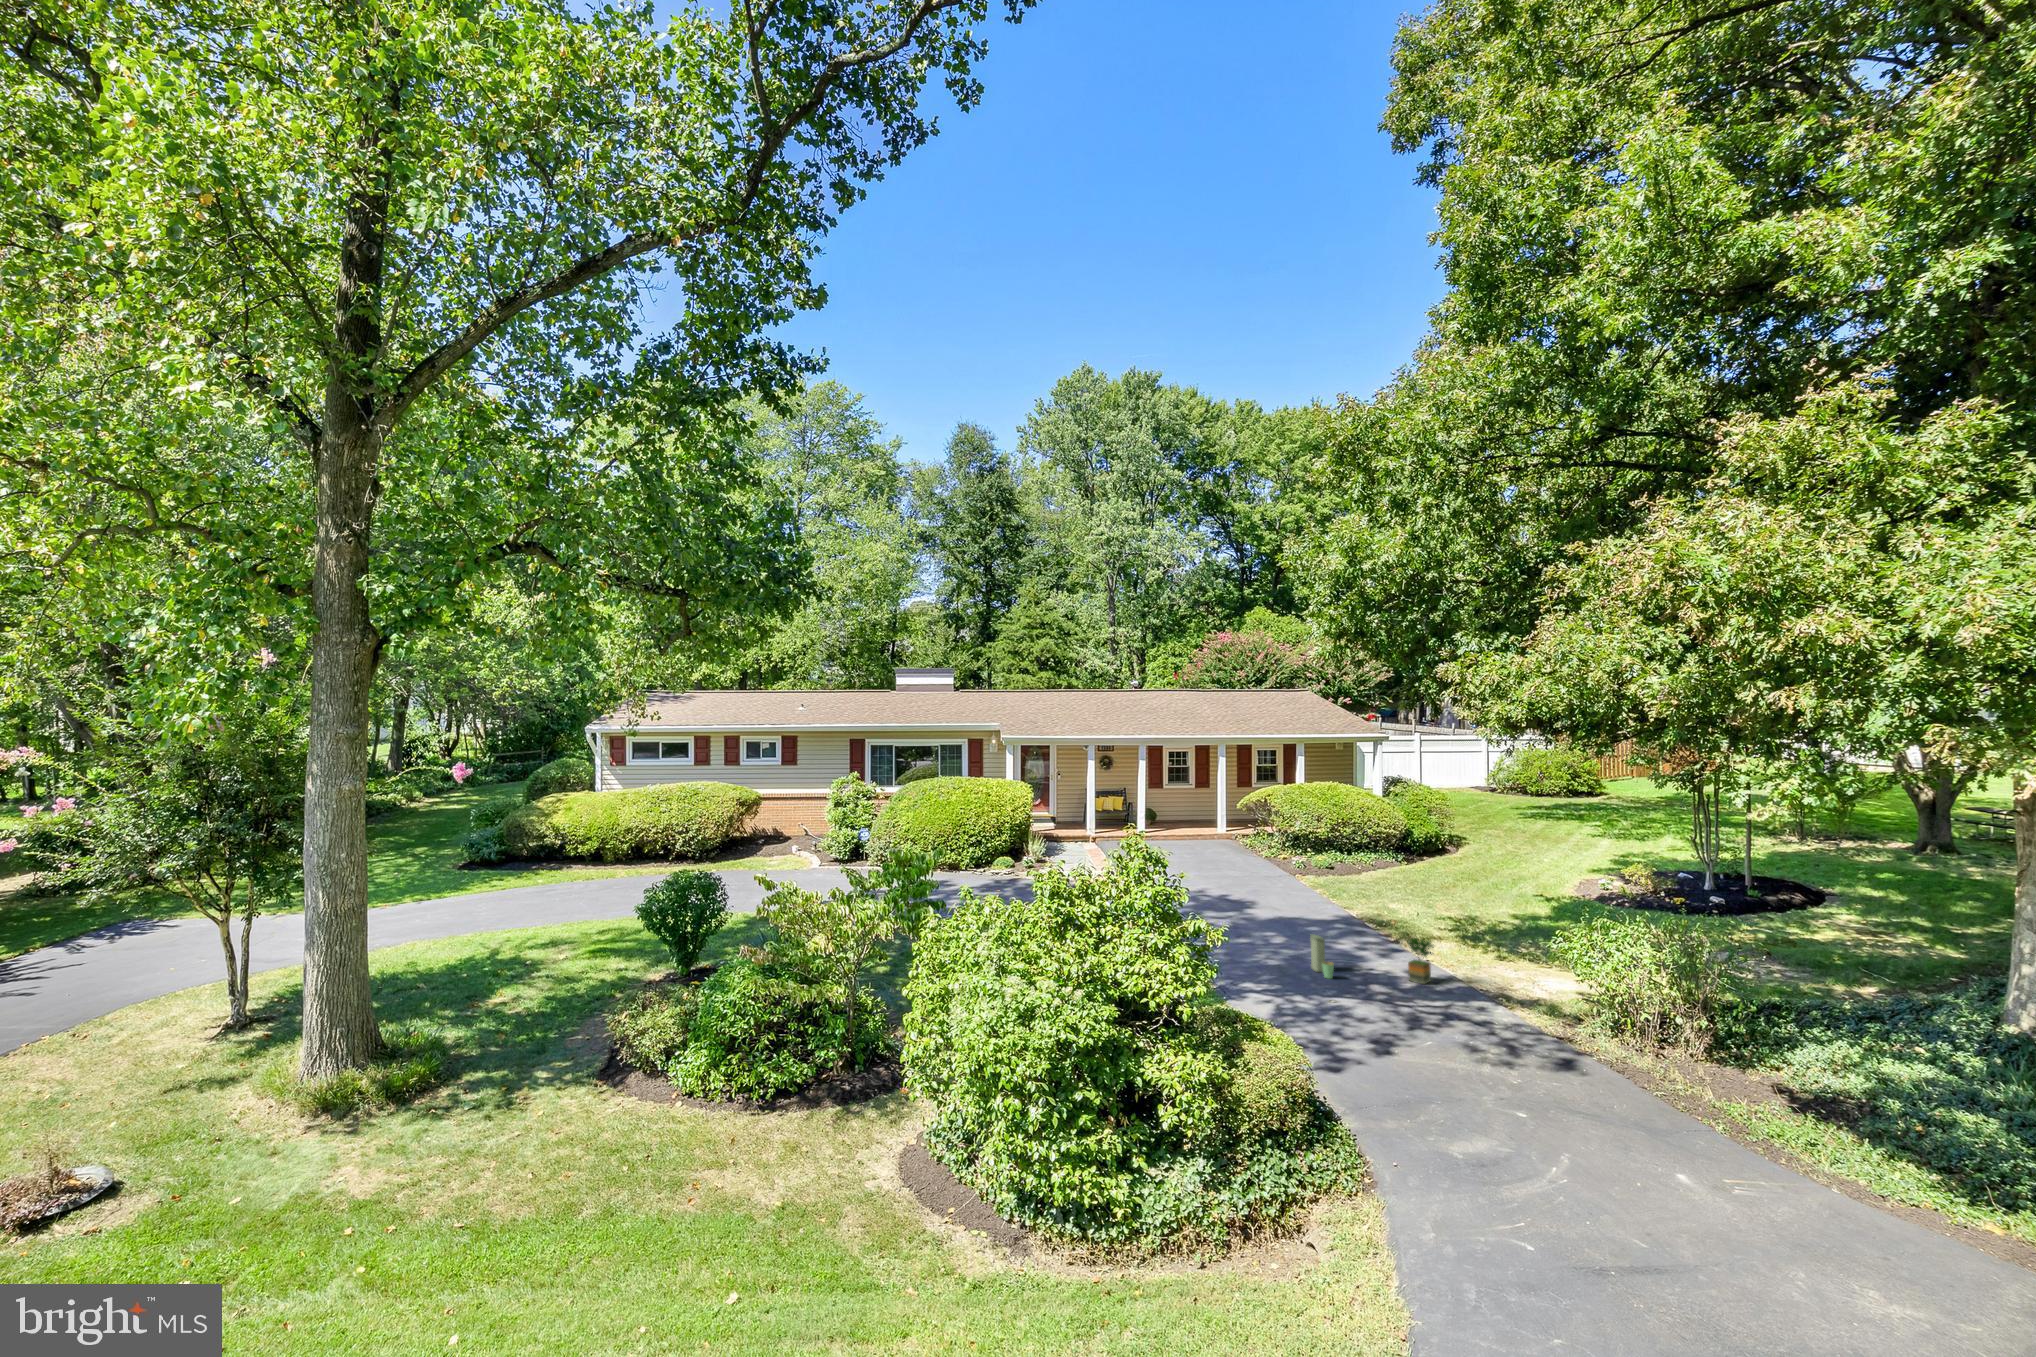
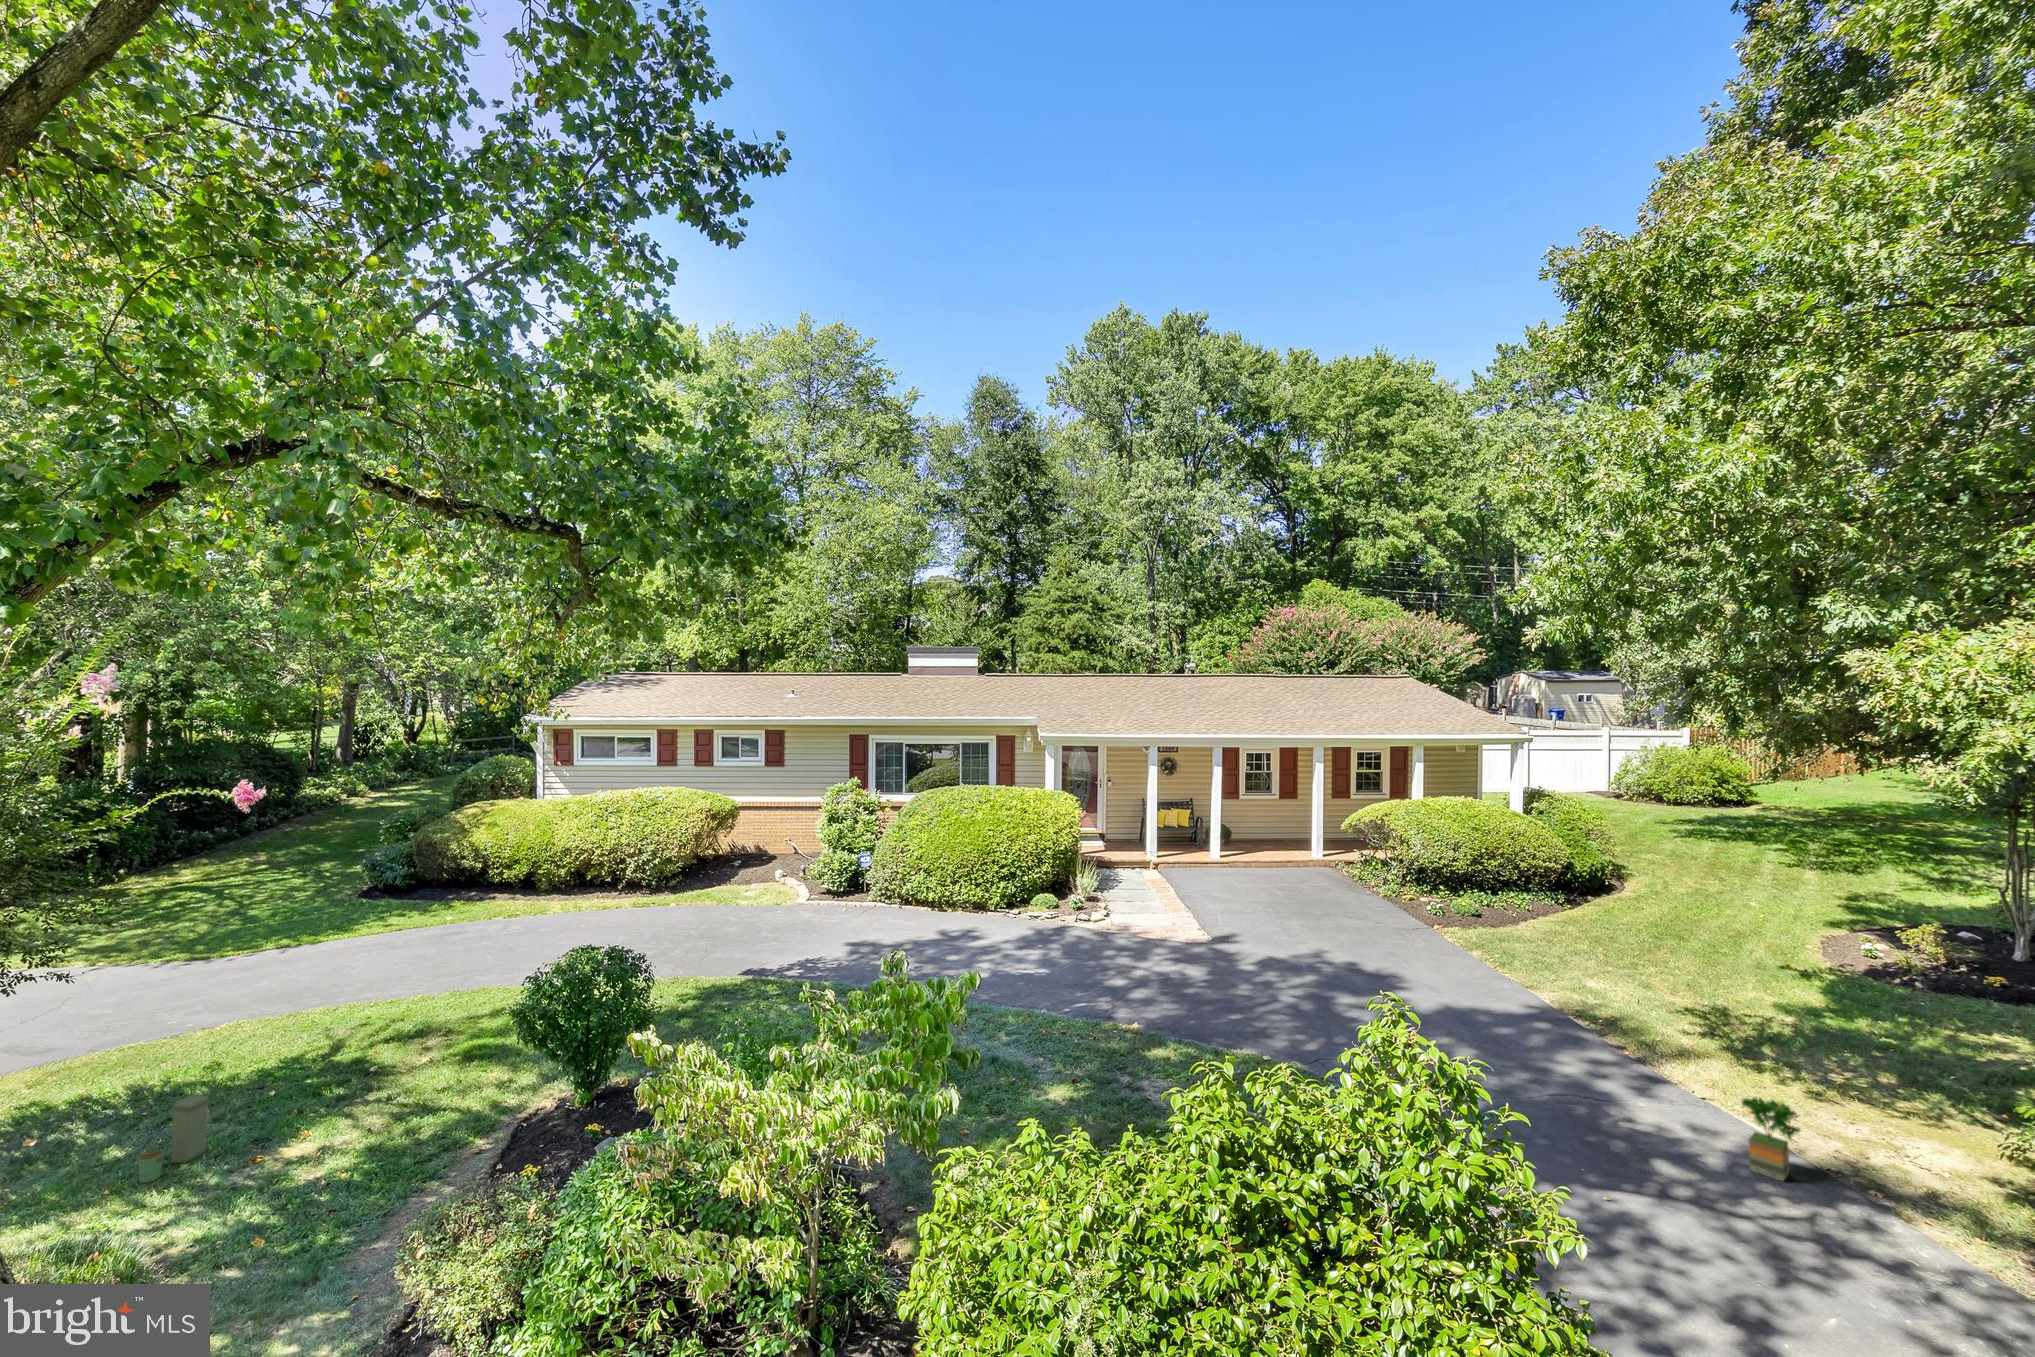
trash can: present [1310,934,1334,979] -> present [137,1095,209,1183]

